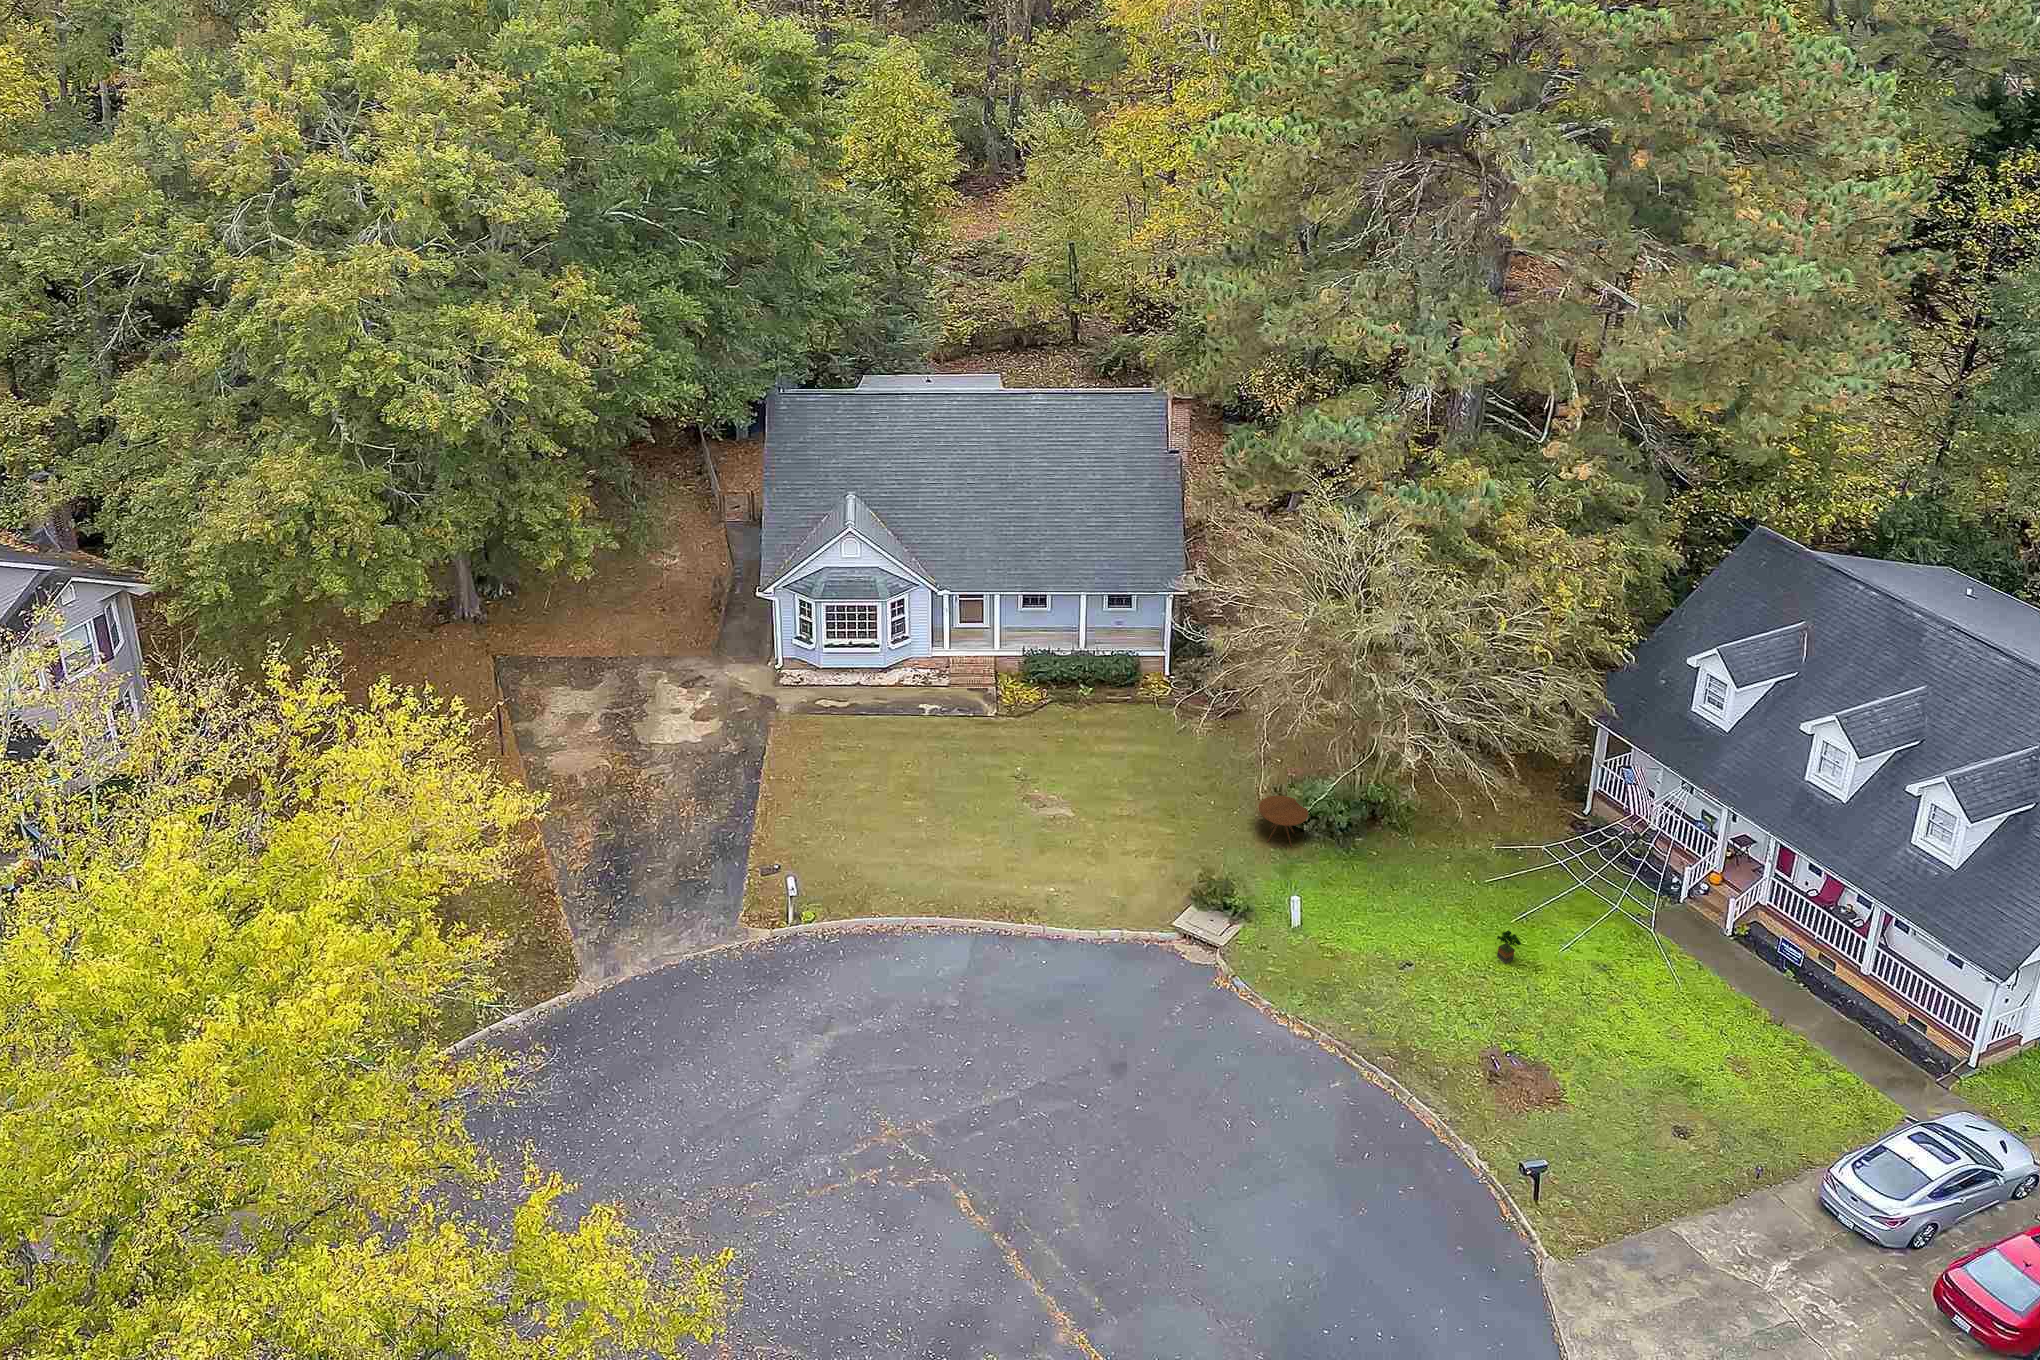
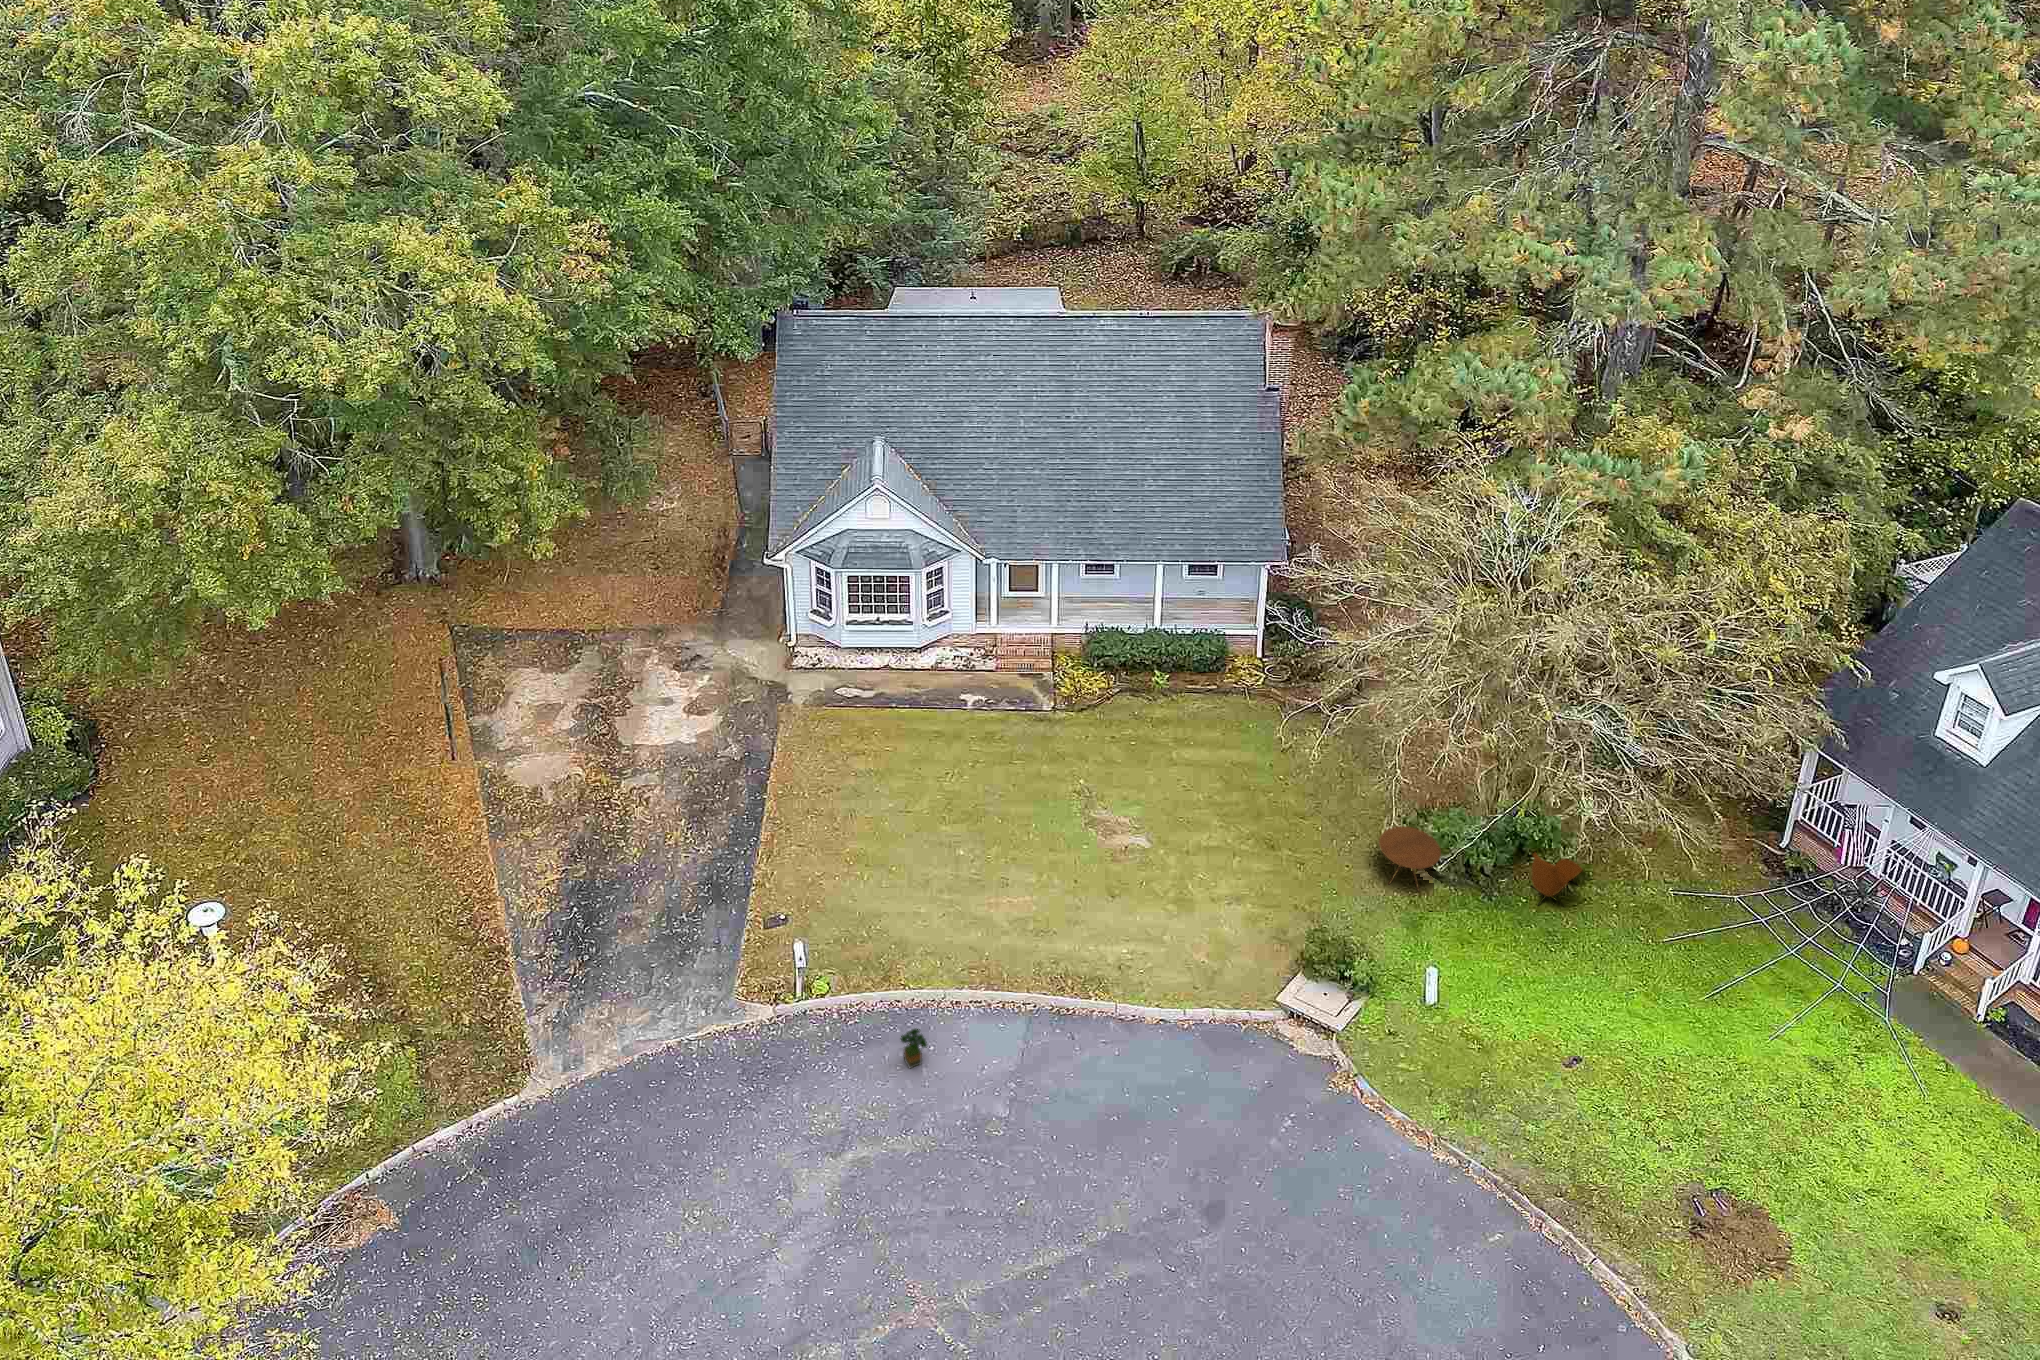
lounge chair: none [1381,811,1424,858] -> present [1531,853,1582,902]
potted tree: present [1497,931,1521,963] -> present [900,1028,927,1068]

